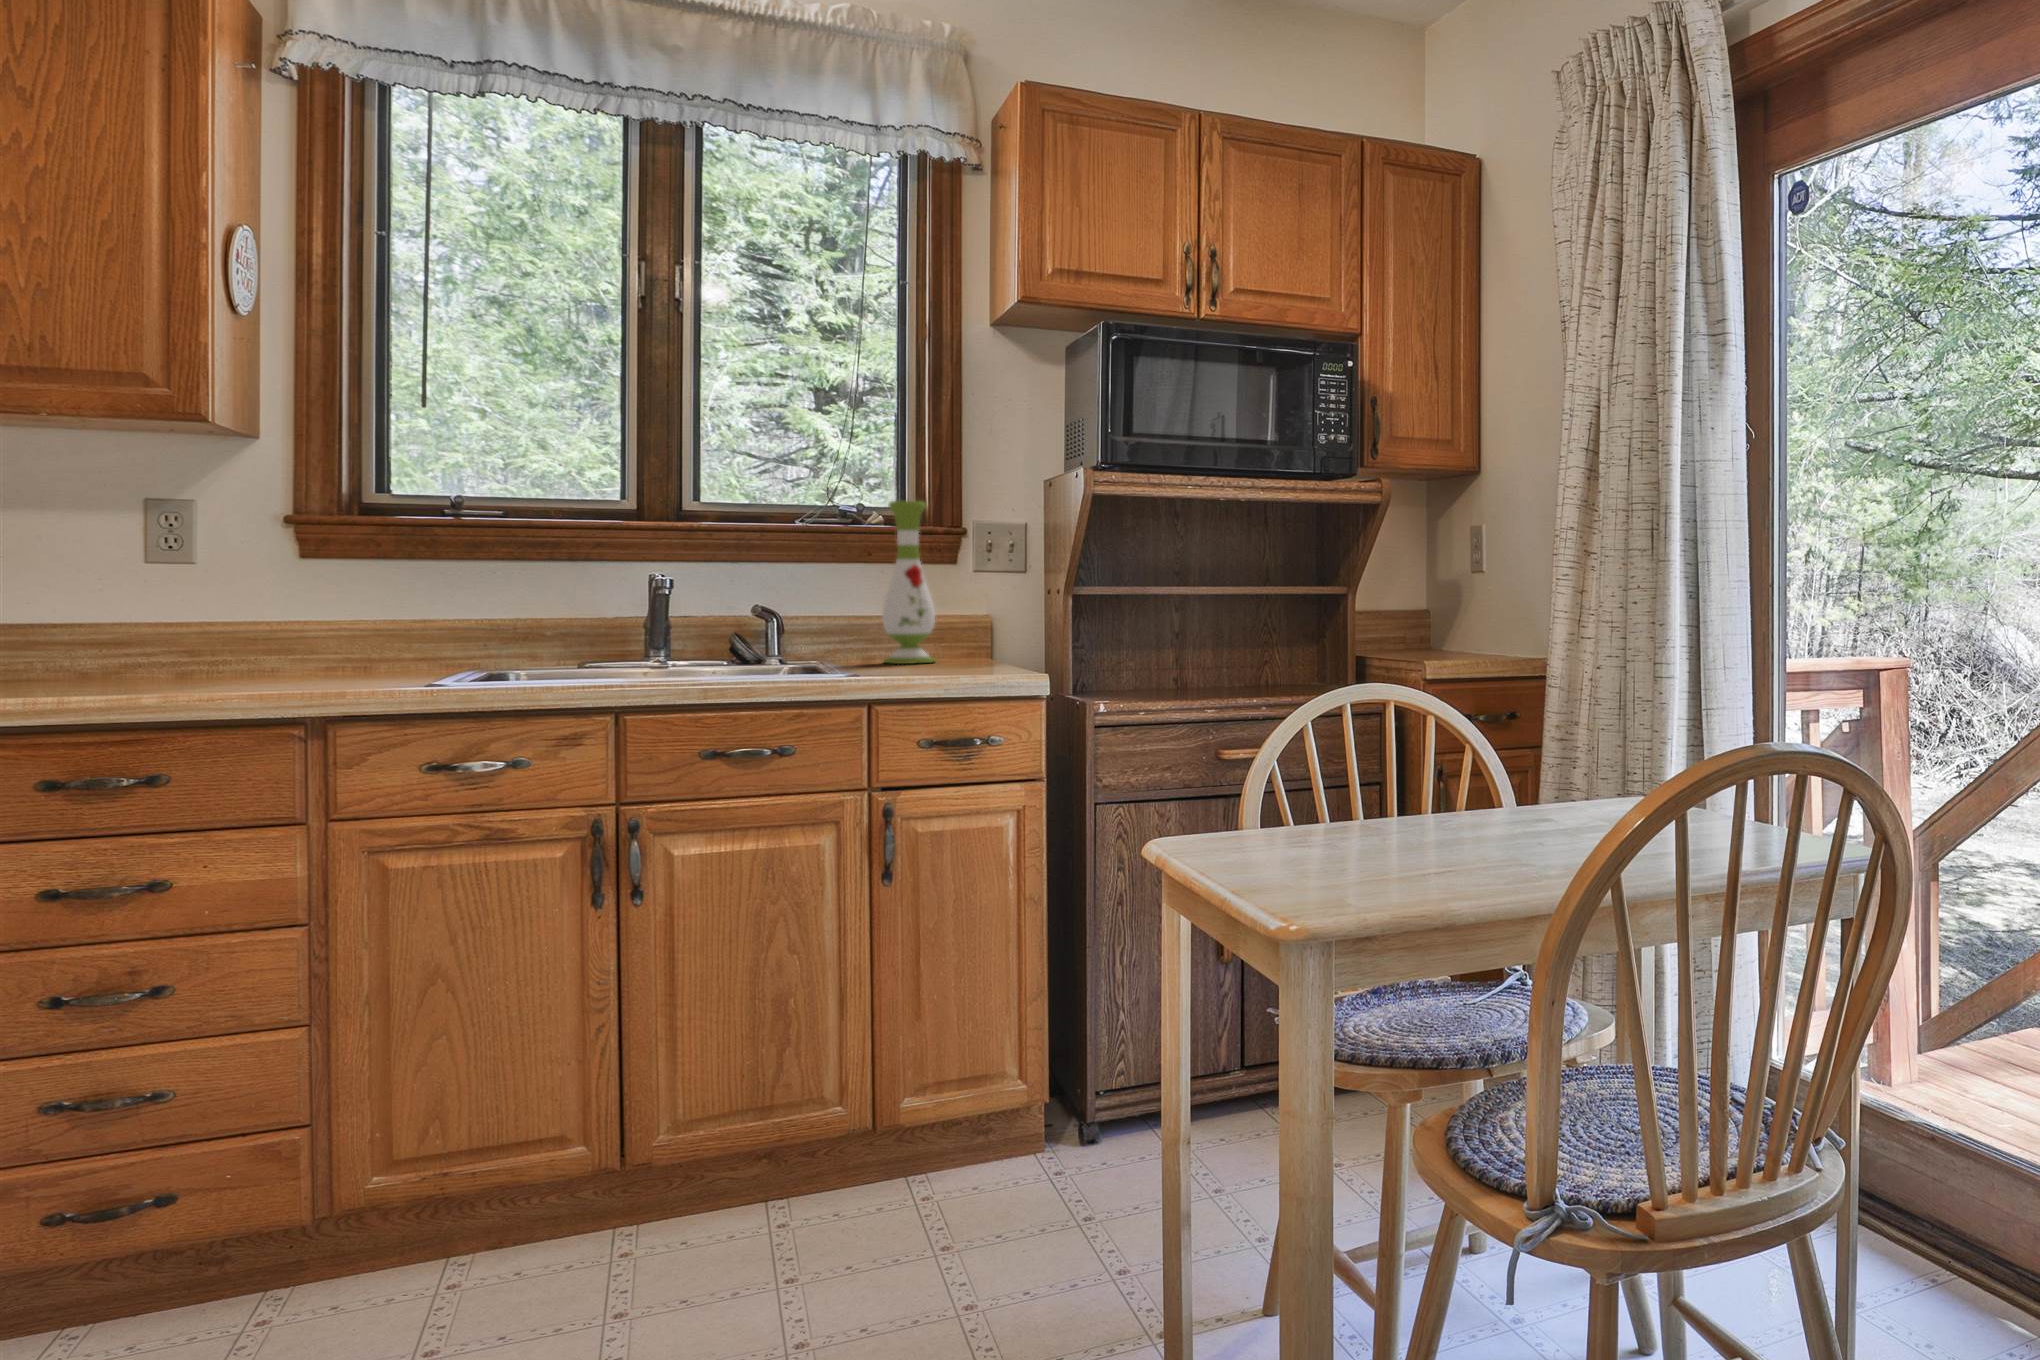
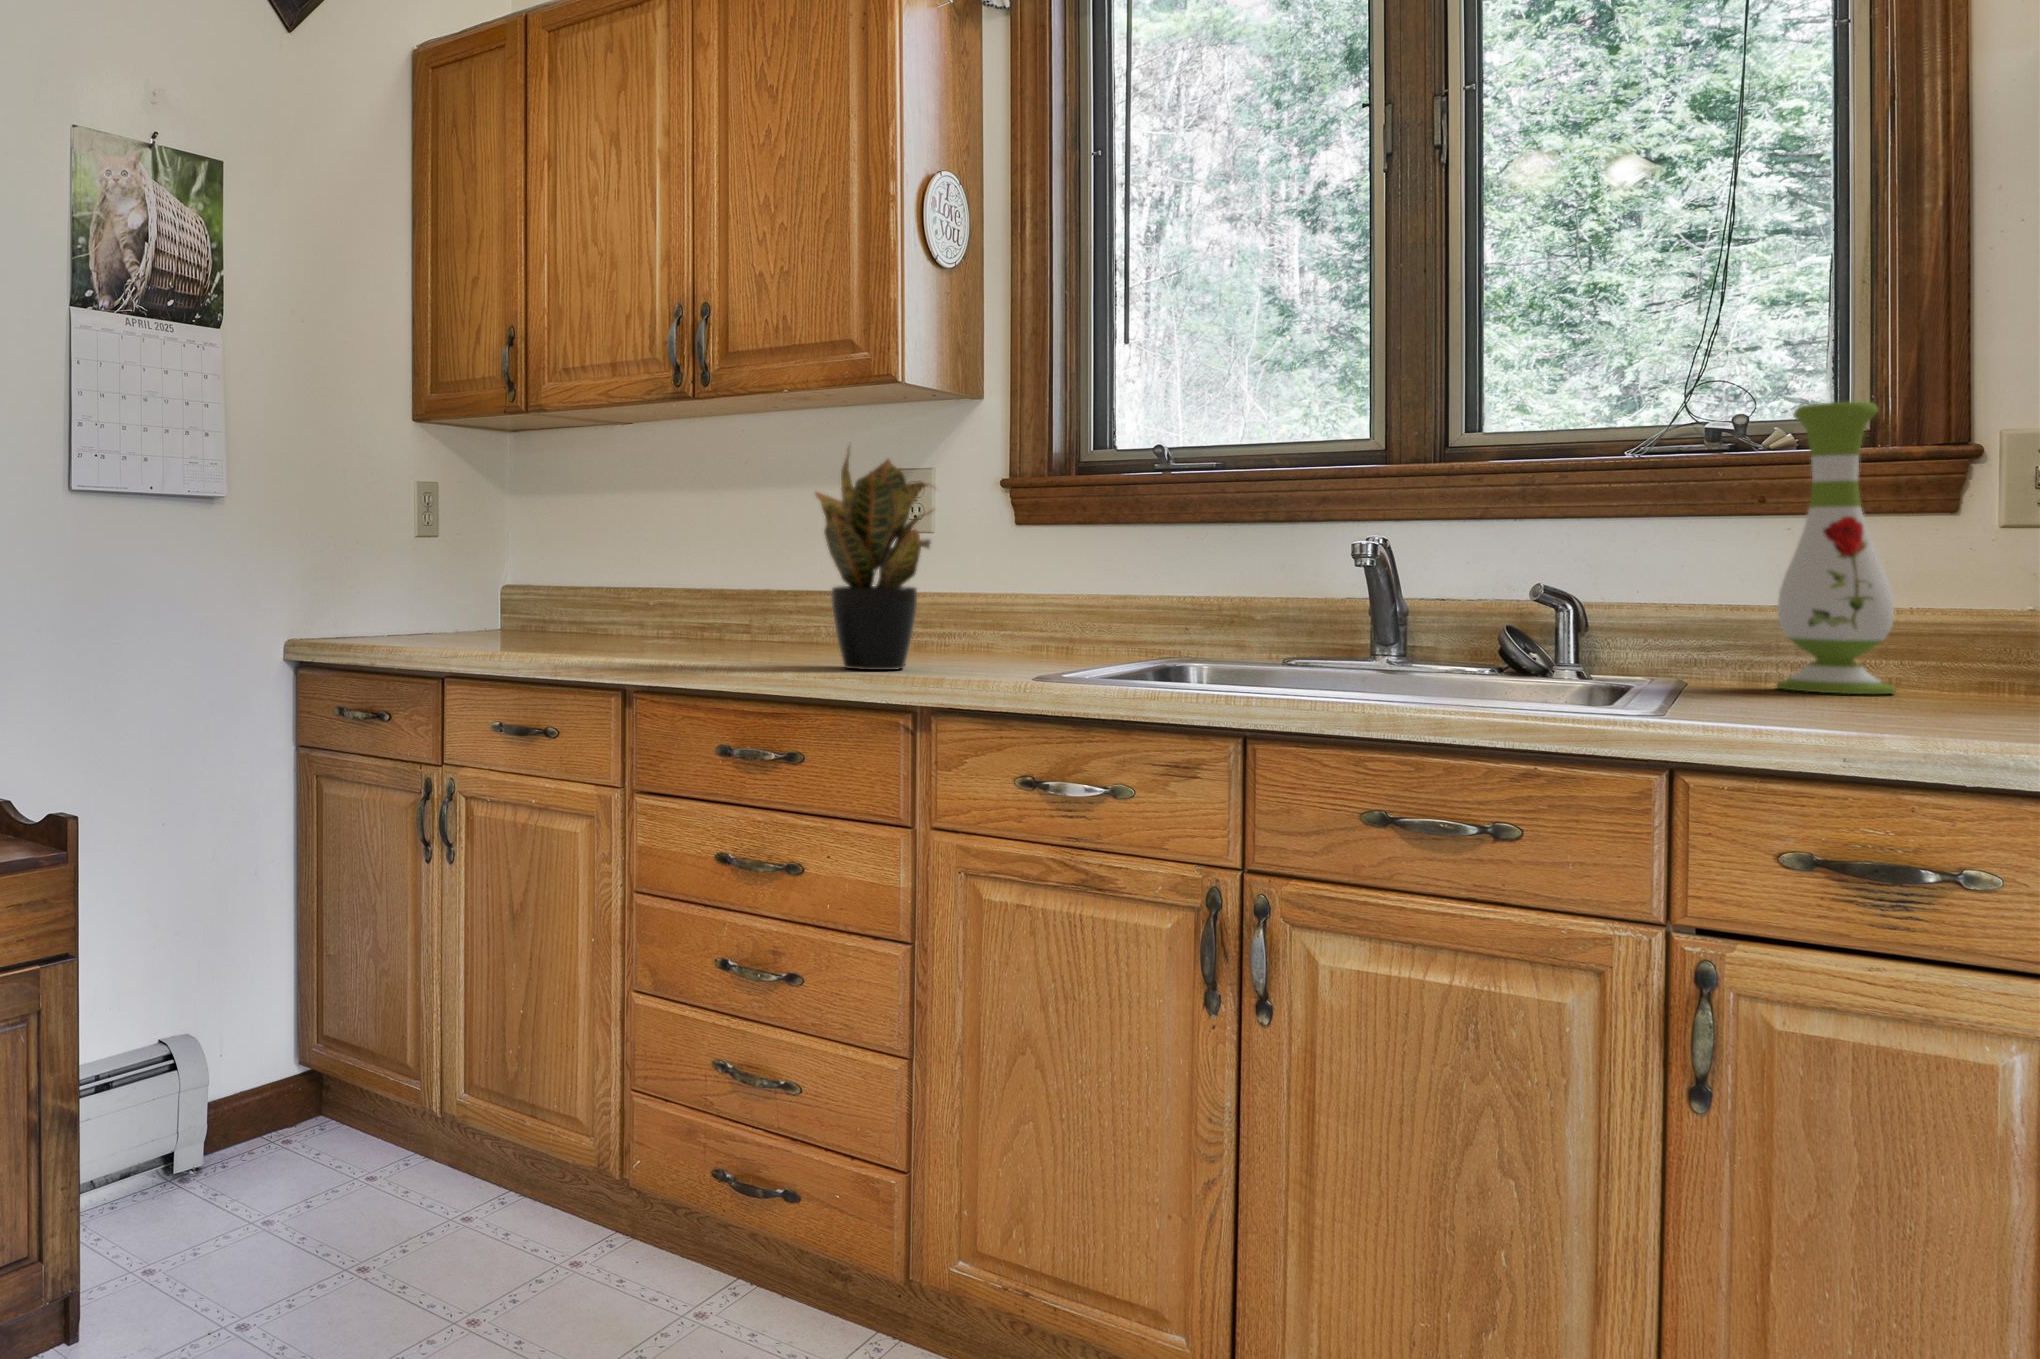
potted plant: none [122,475,313,693] -> present [815,449,934,670]

